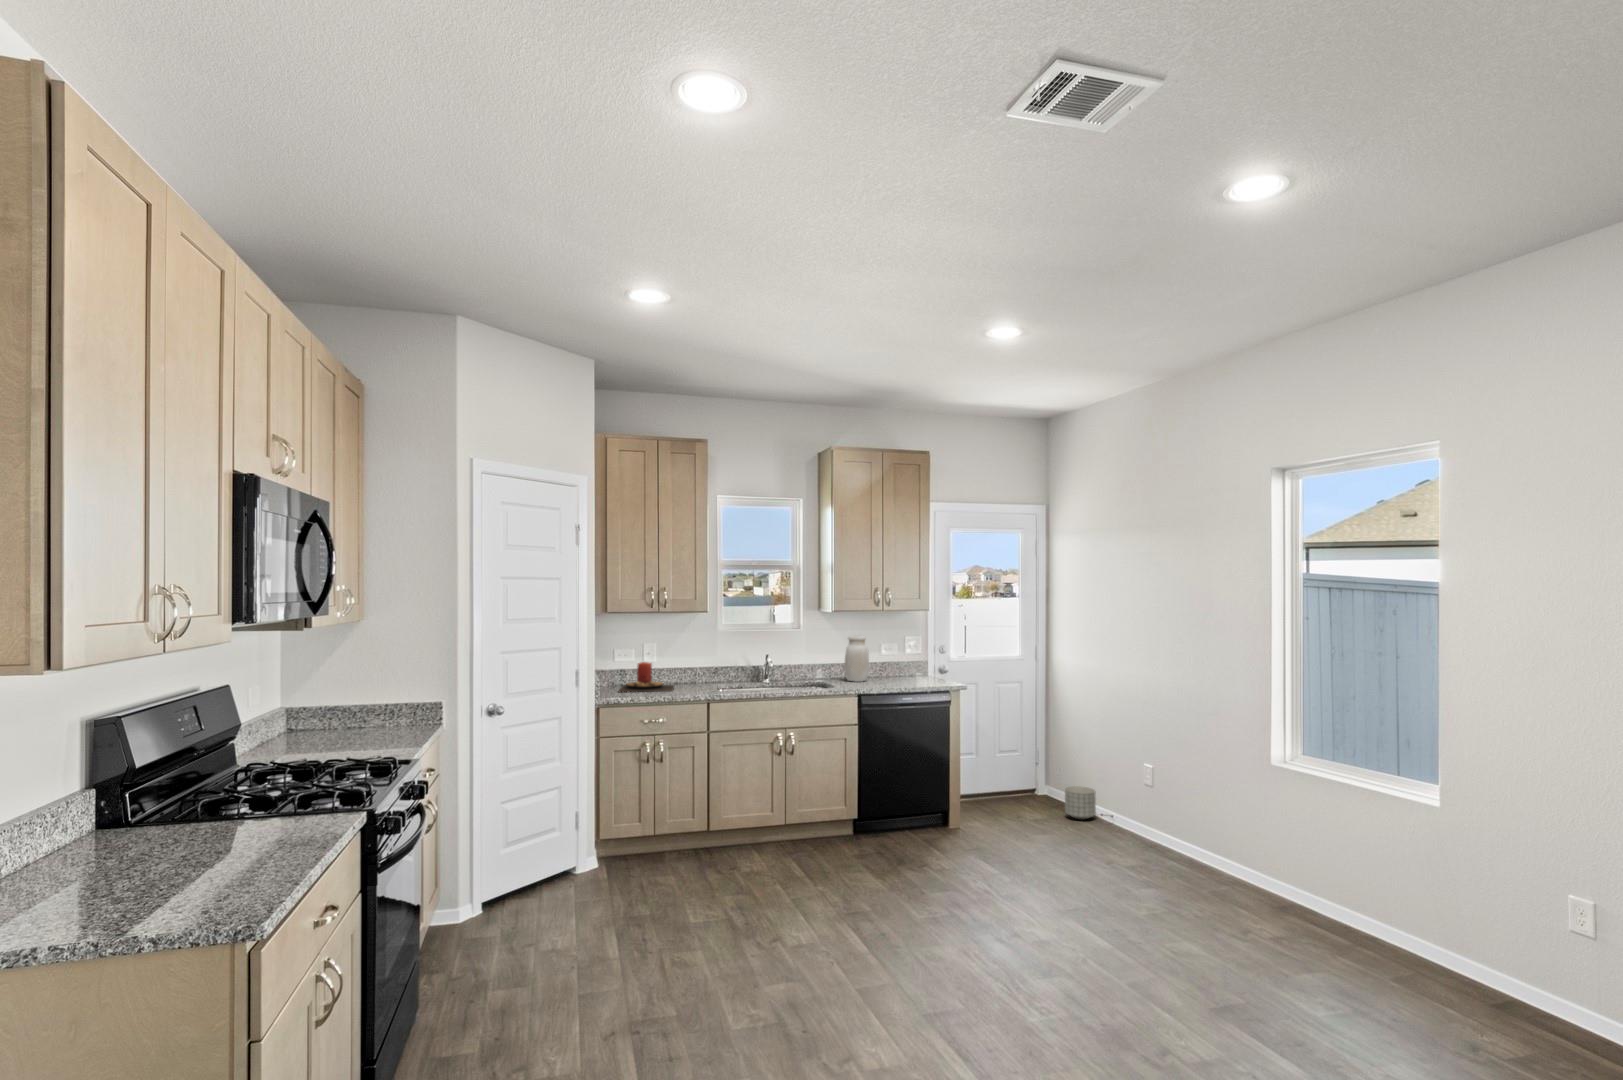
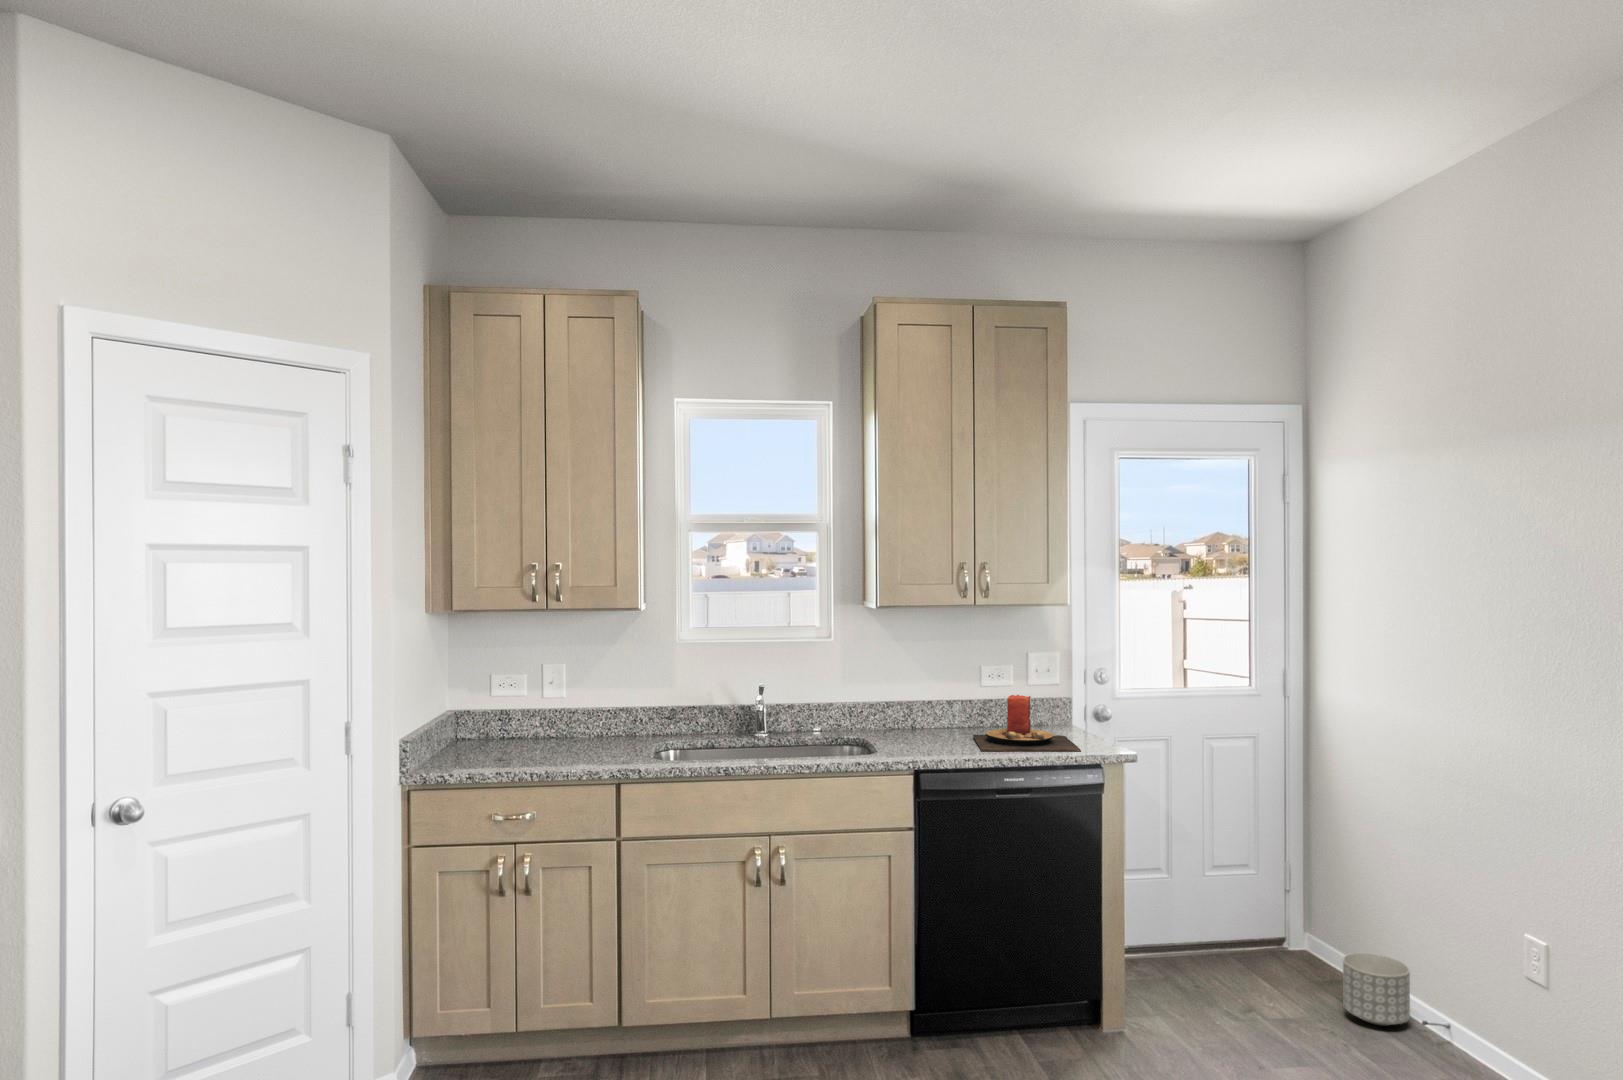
jar: present [845,635,869,682] -> none [907,652,952,738]
candle: present [619,662,674,692] -> present [973,695,1081,752]

